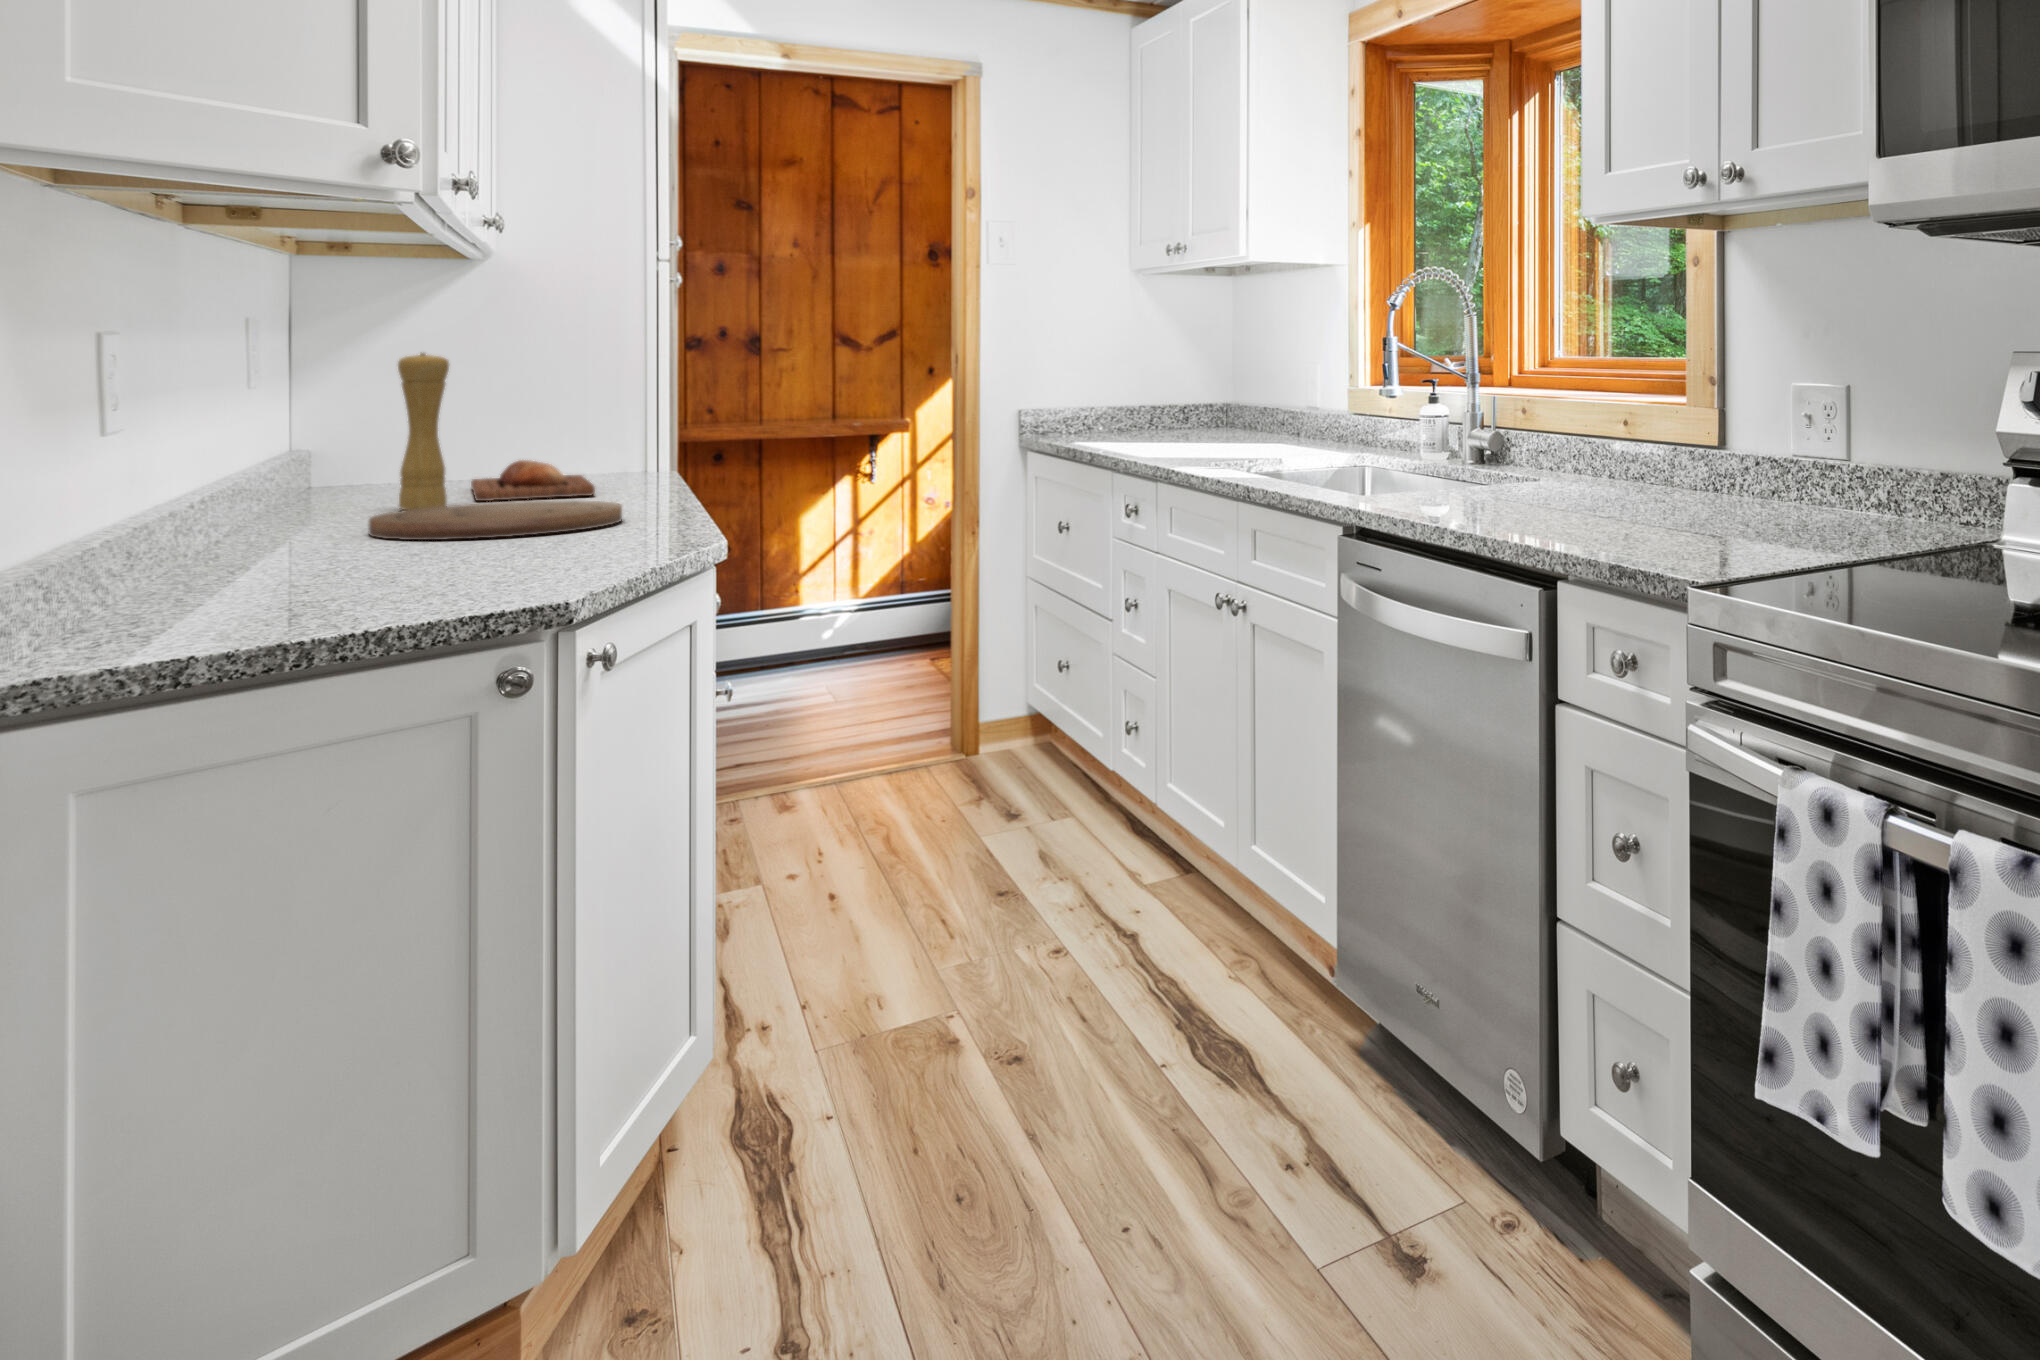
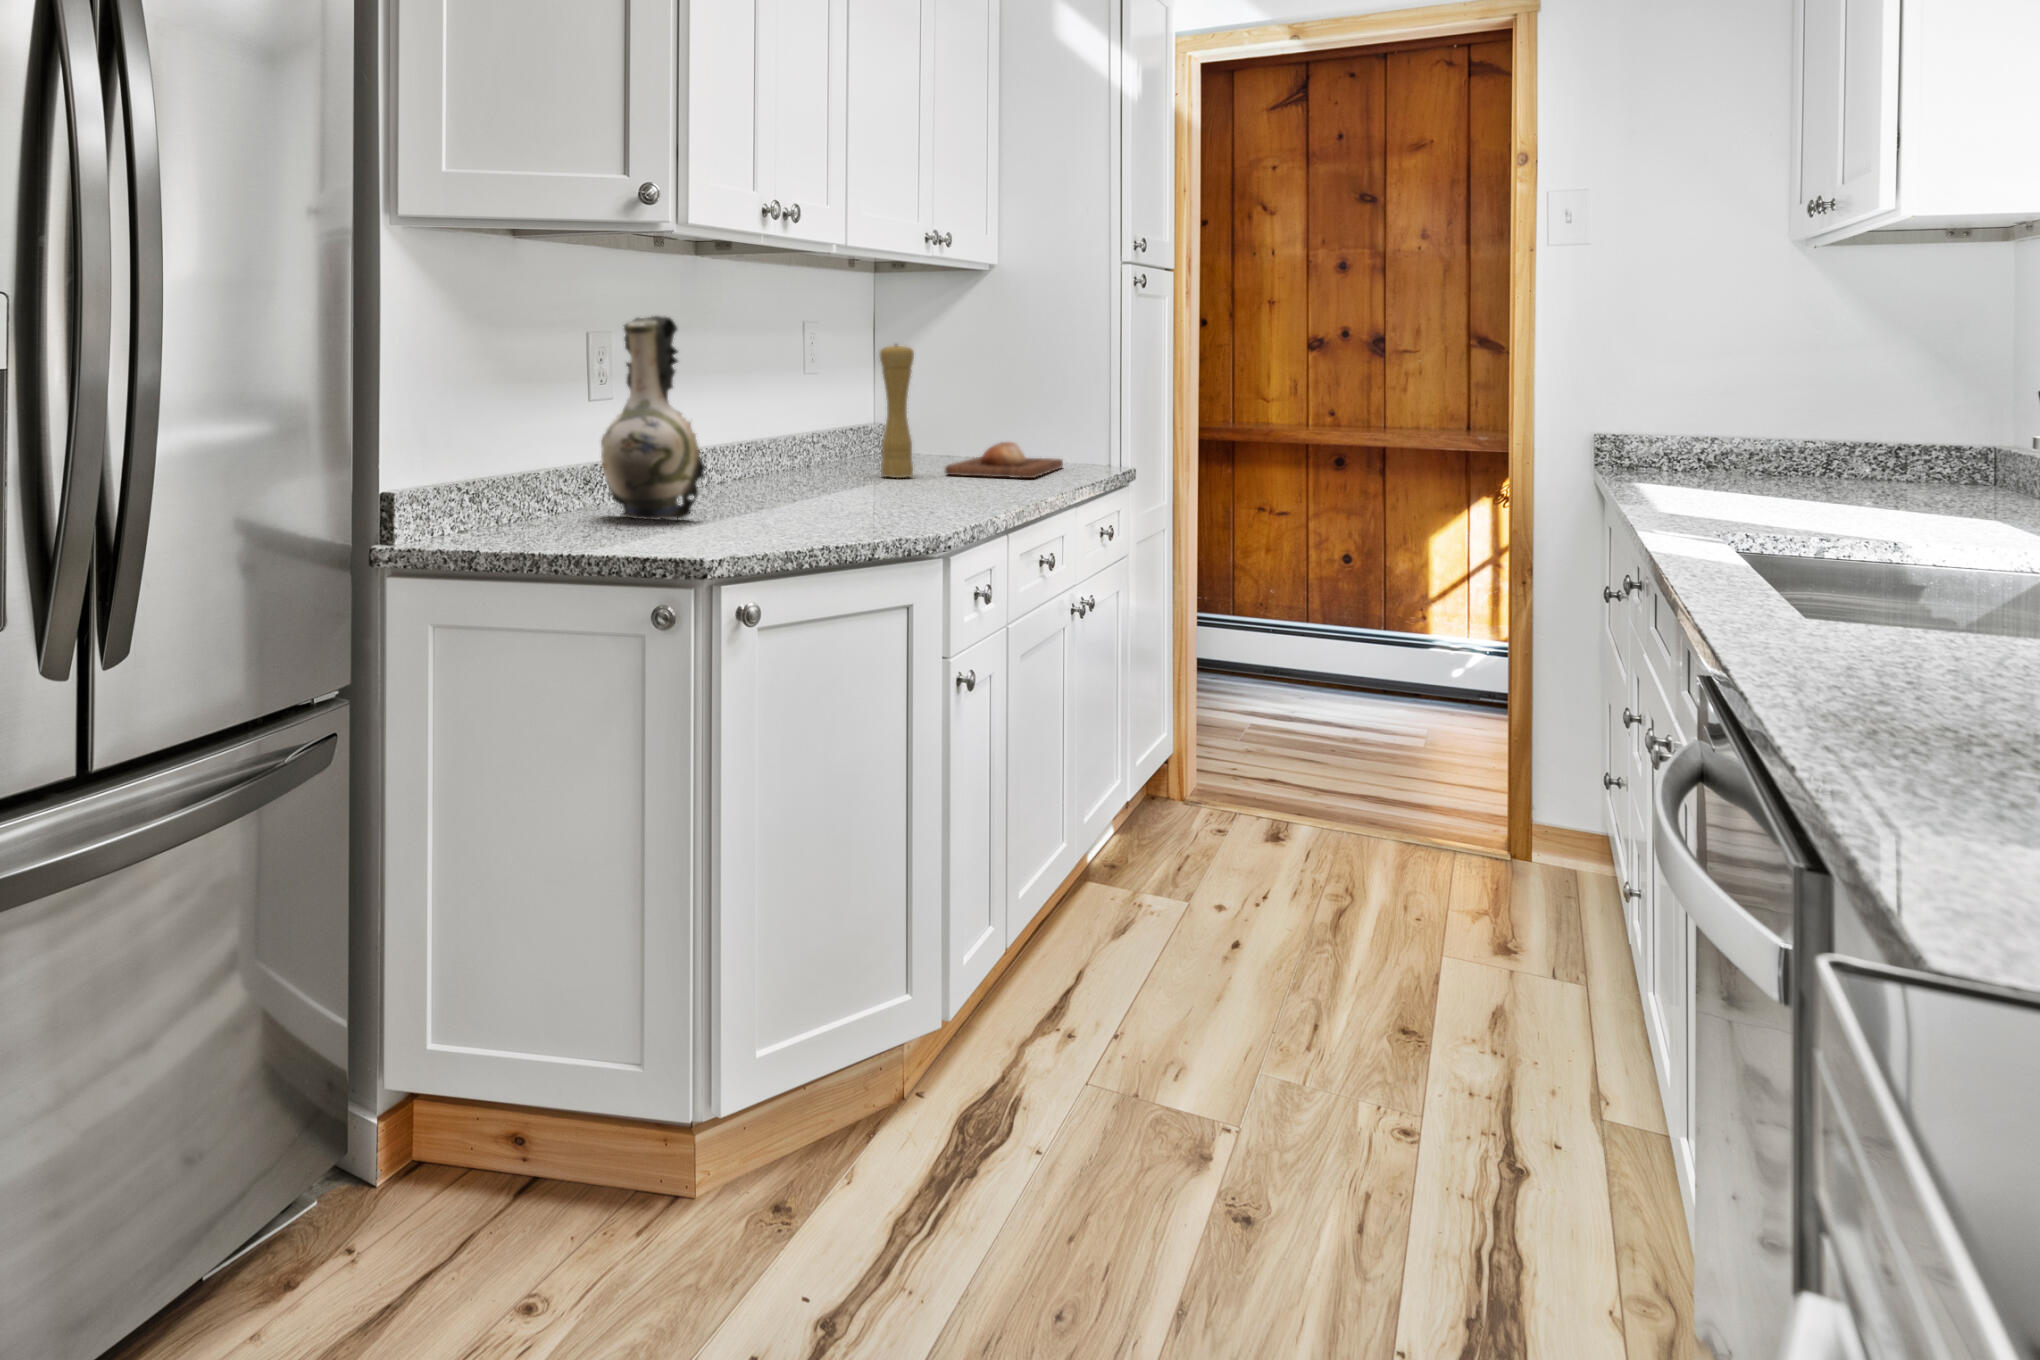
decorative vase: none [157,315,368,591] -> present [601,316,705,520]
cutting board: present [369,501,622,540] -> none [802,475,983,505]

